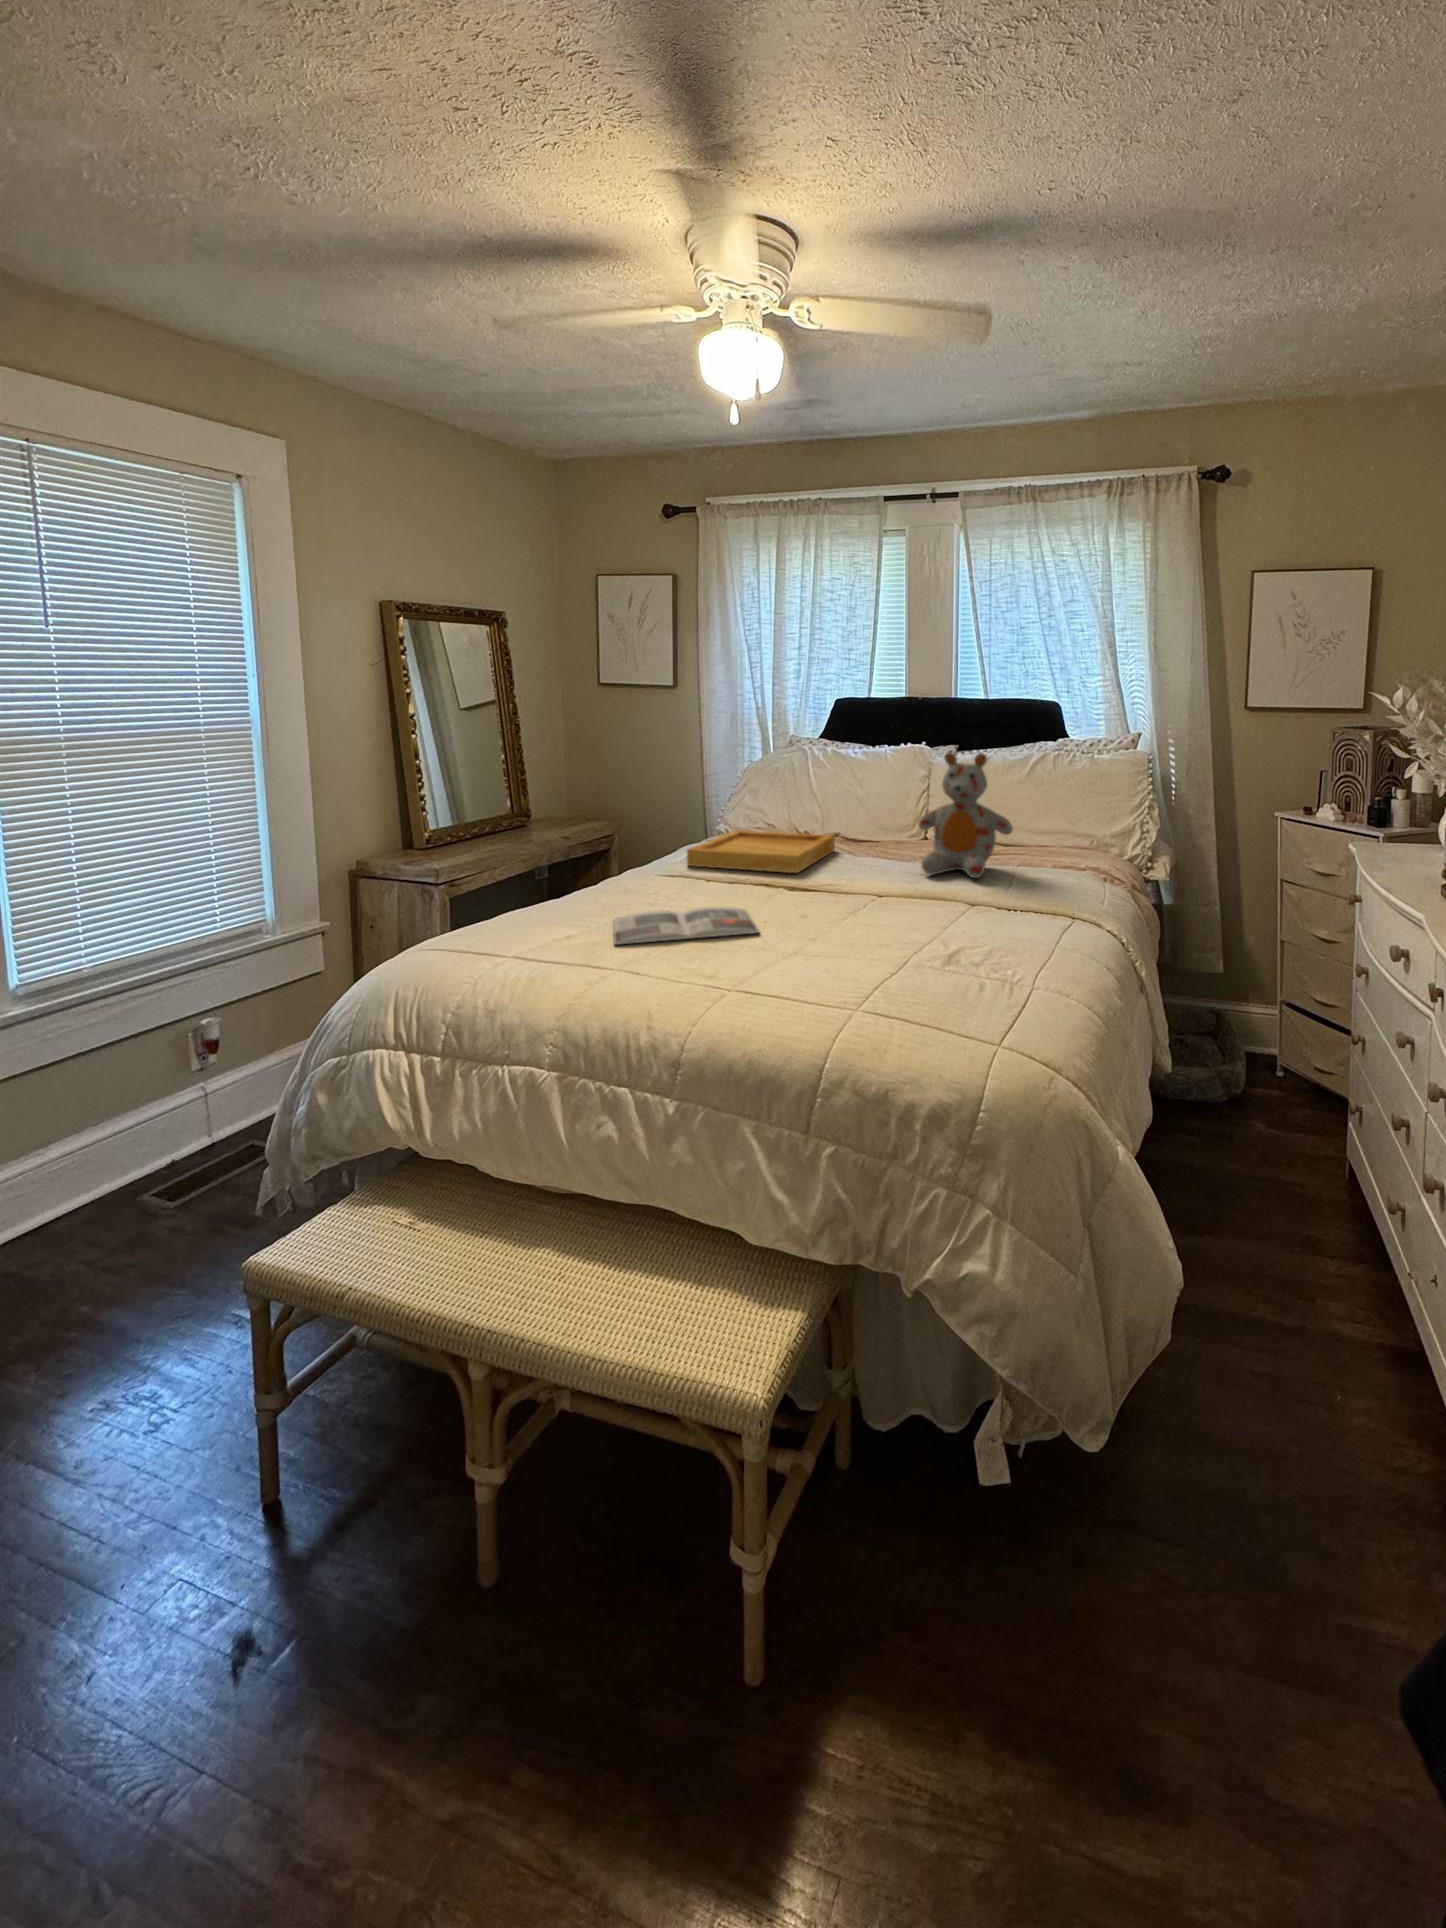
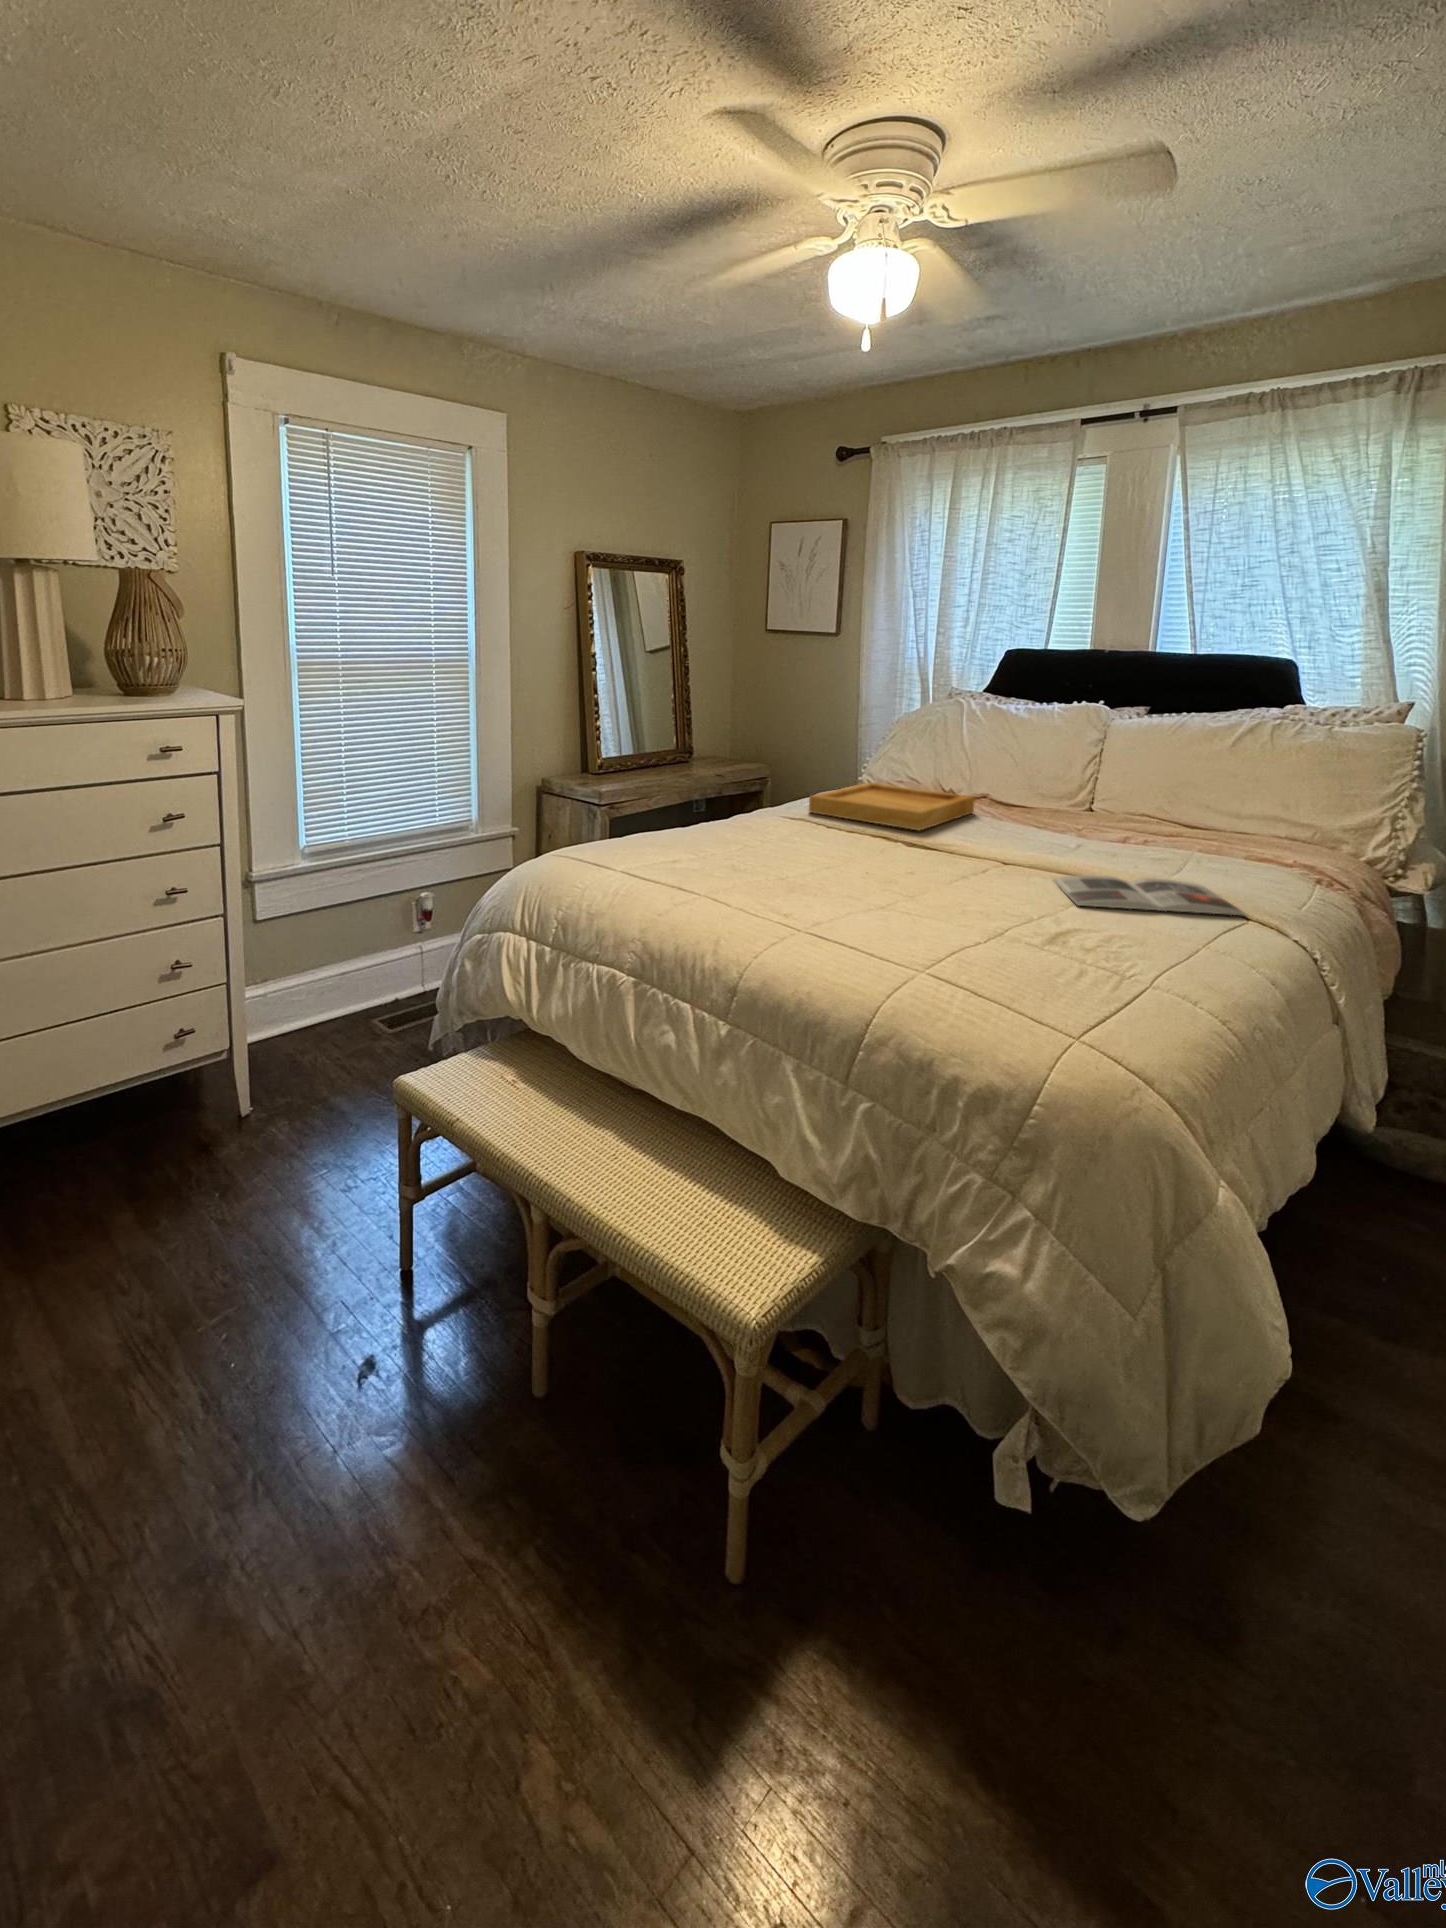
stuffed bear: present [918,752,1013,878] -> none [1066,710,1193,859]
magazine: present [613,907,759,944] -> present [1053,875,1248,916]

